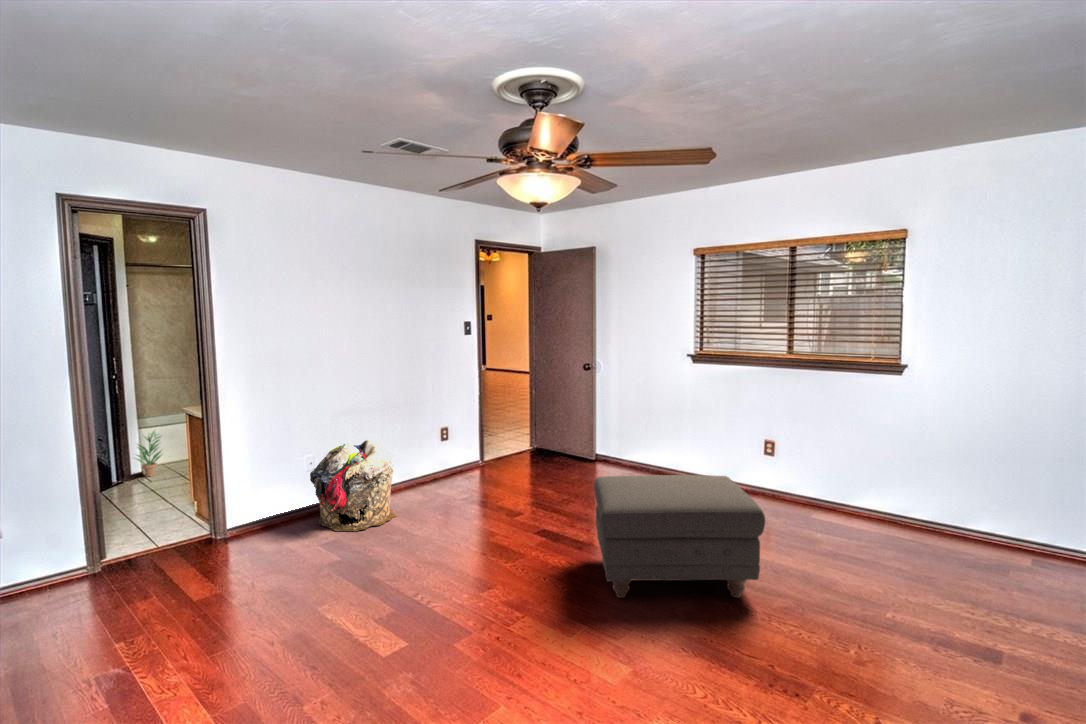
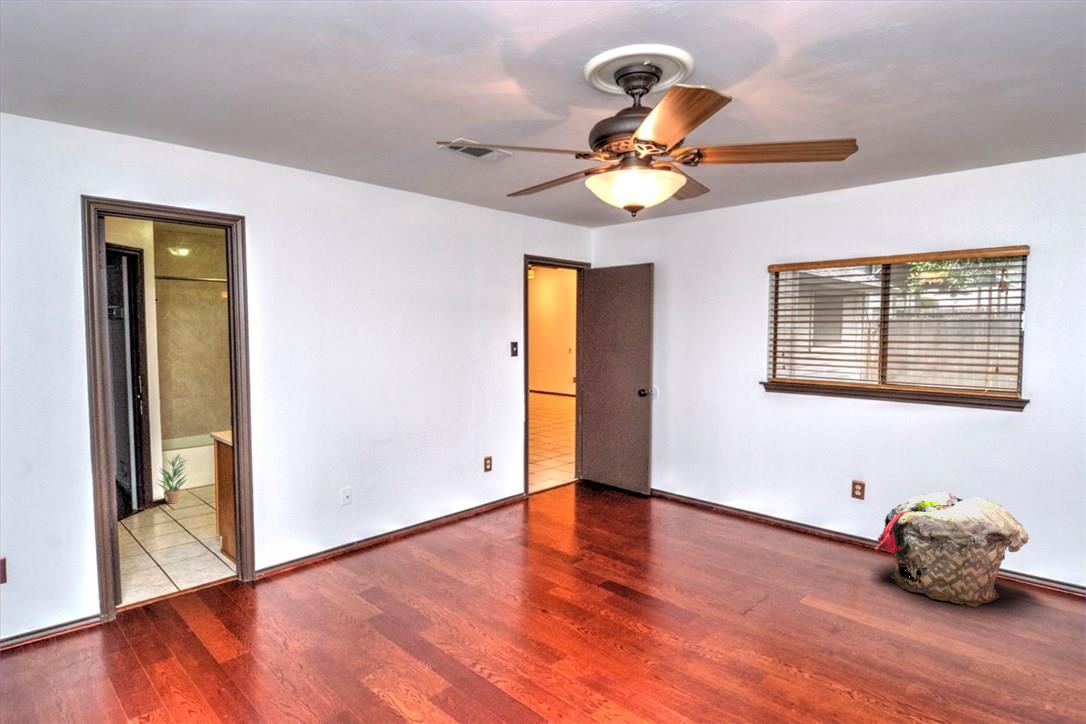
laundry basket: present [310,439,397,531] -> present [875,491,1029,607]
ottoman: present [594,475,765,598] -> none [674,525,895,680]

